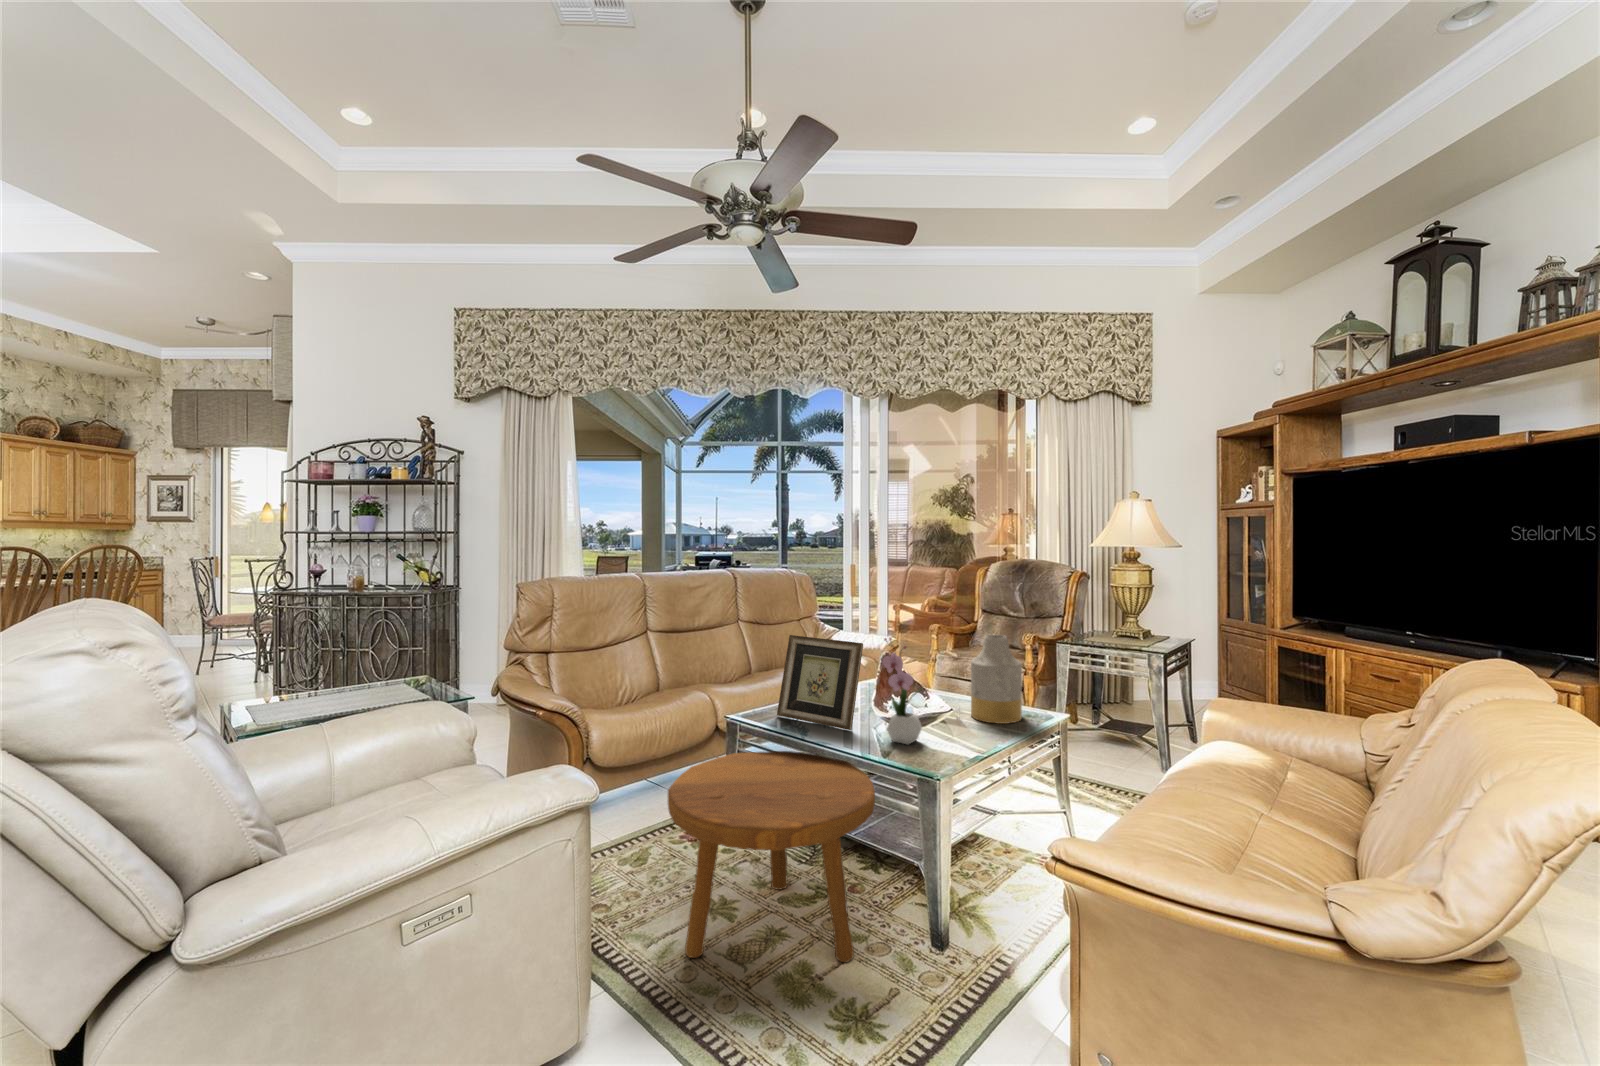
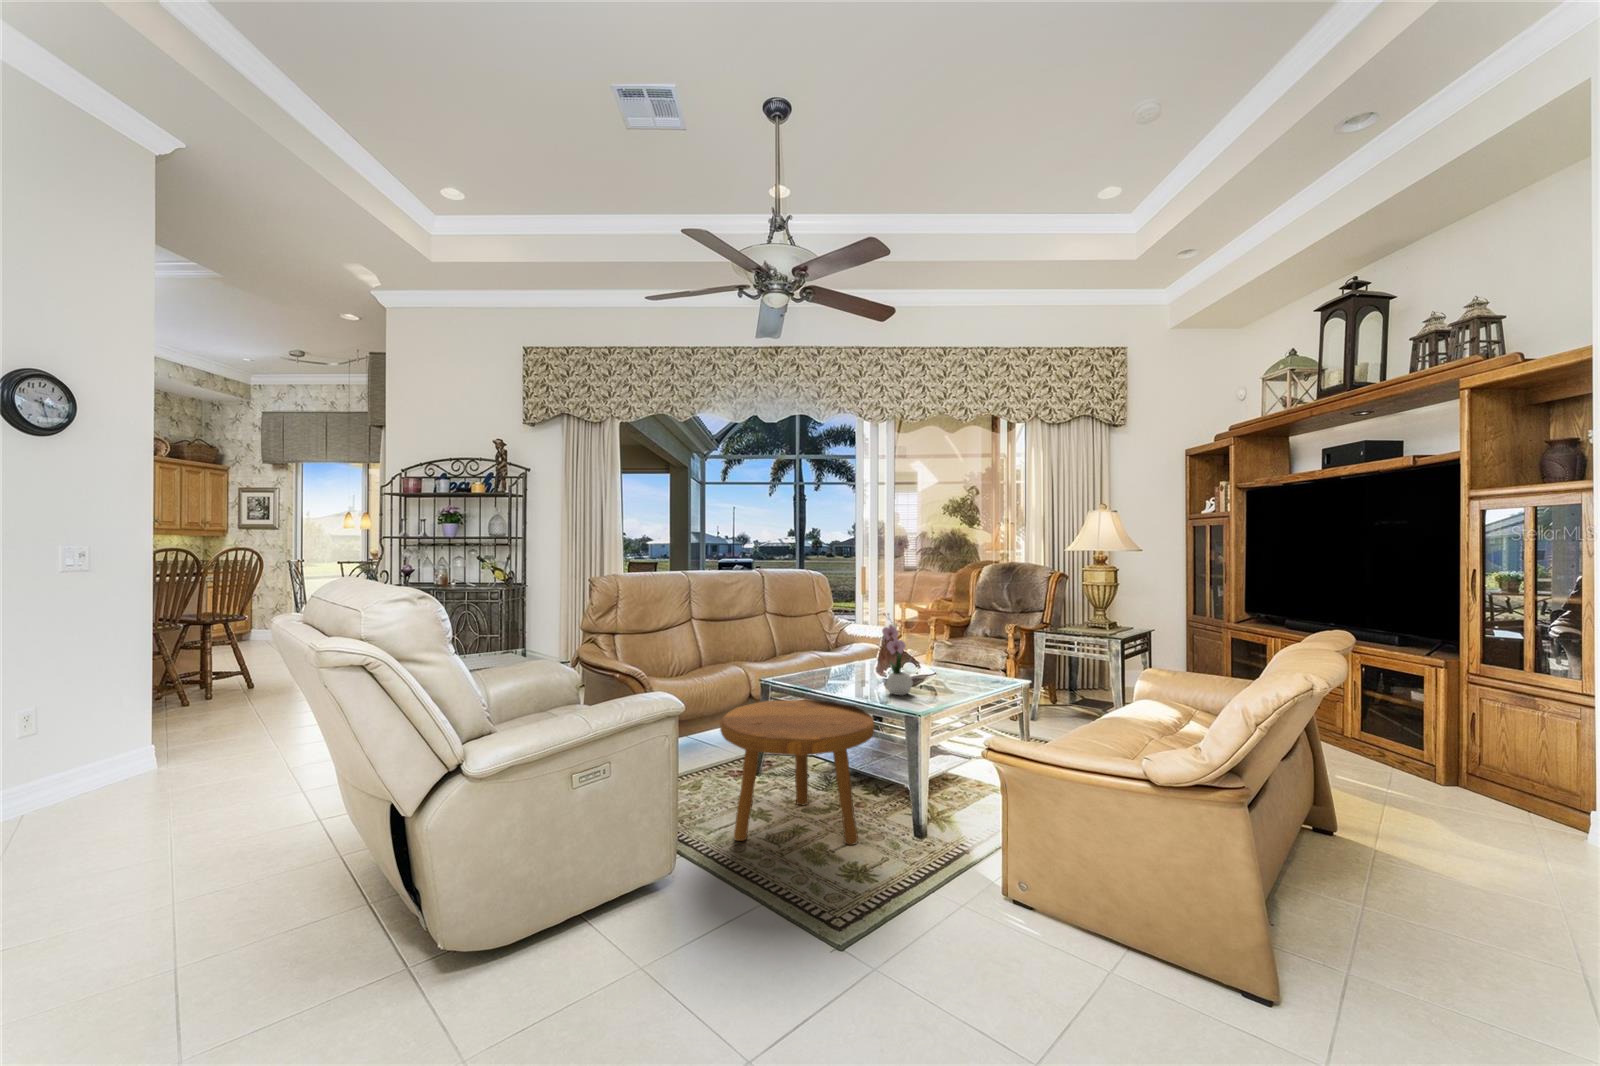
picture frame: present [777,635,863,730] -> none [800,615,868,687]
vase: present [971,635,1022,724] -> none [955,615,995,685]

